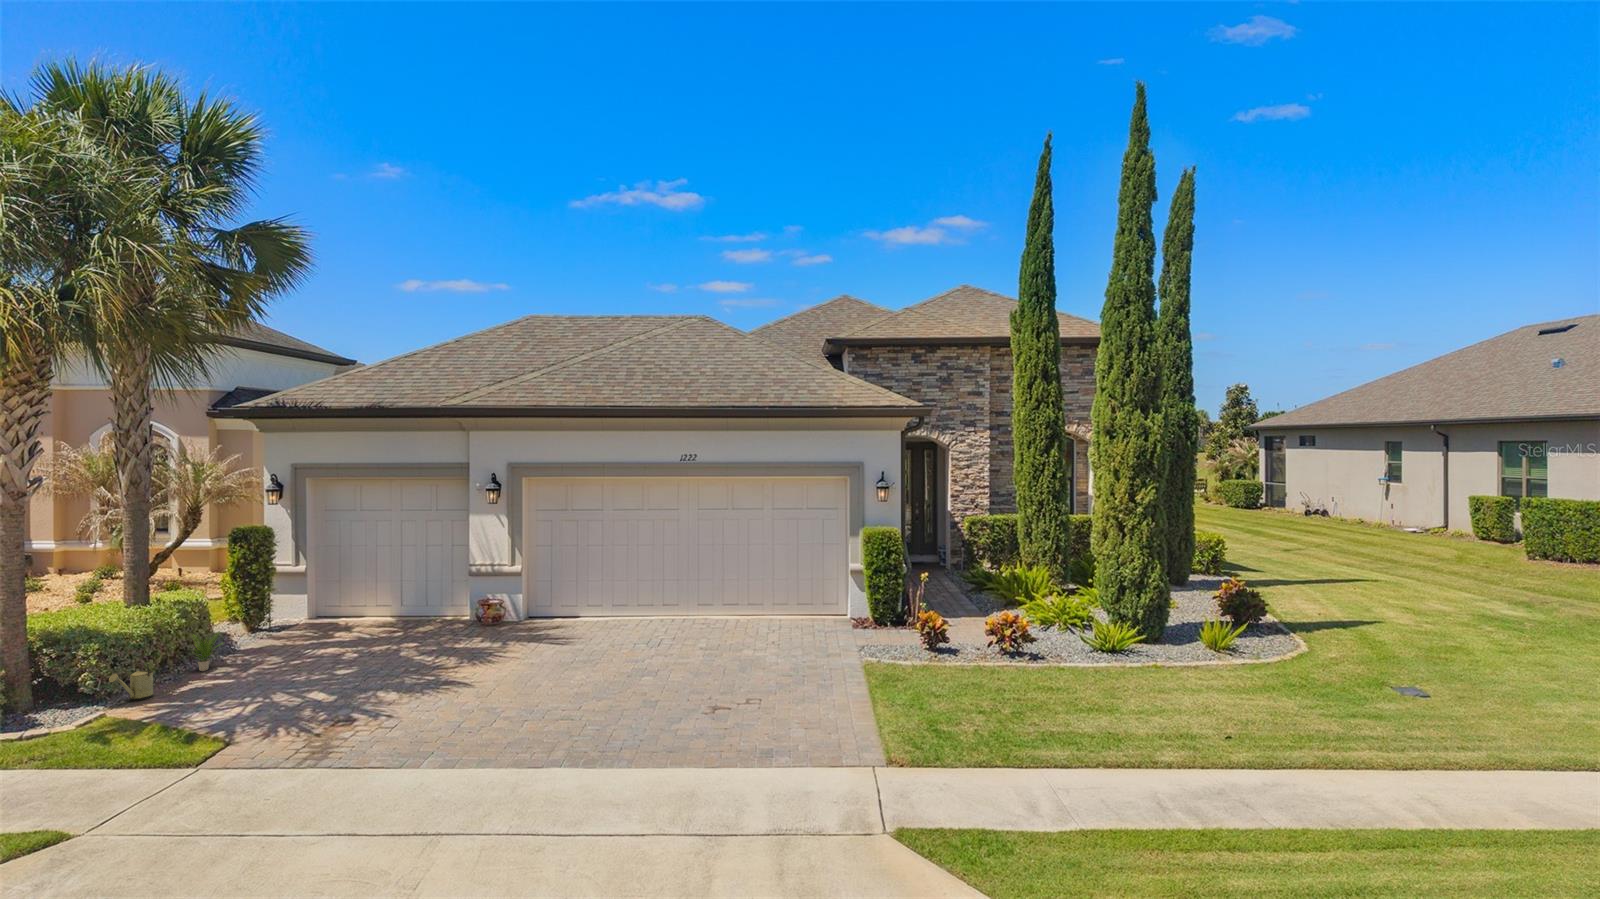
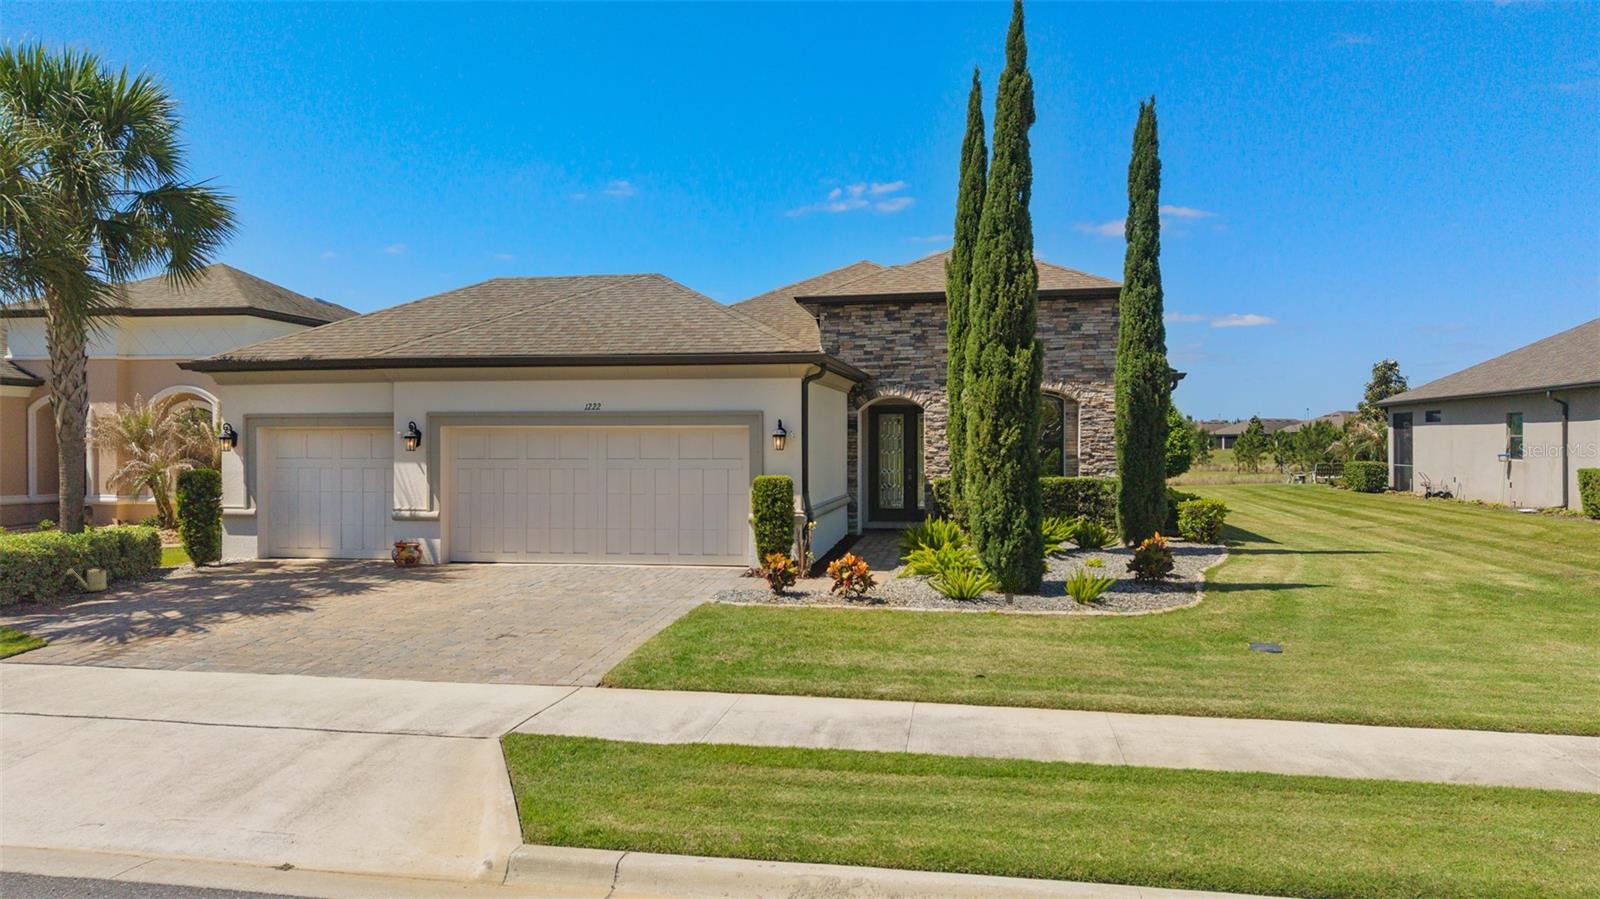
potted plant: present [193,634,219,671] -> present [996,566,1023,603]

